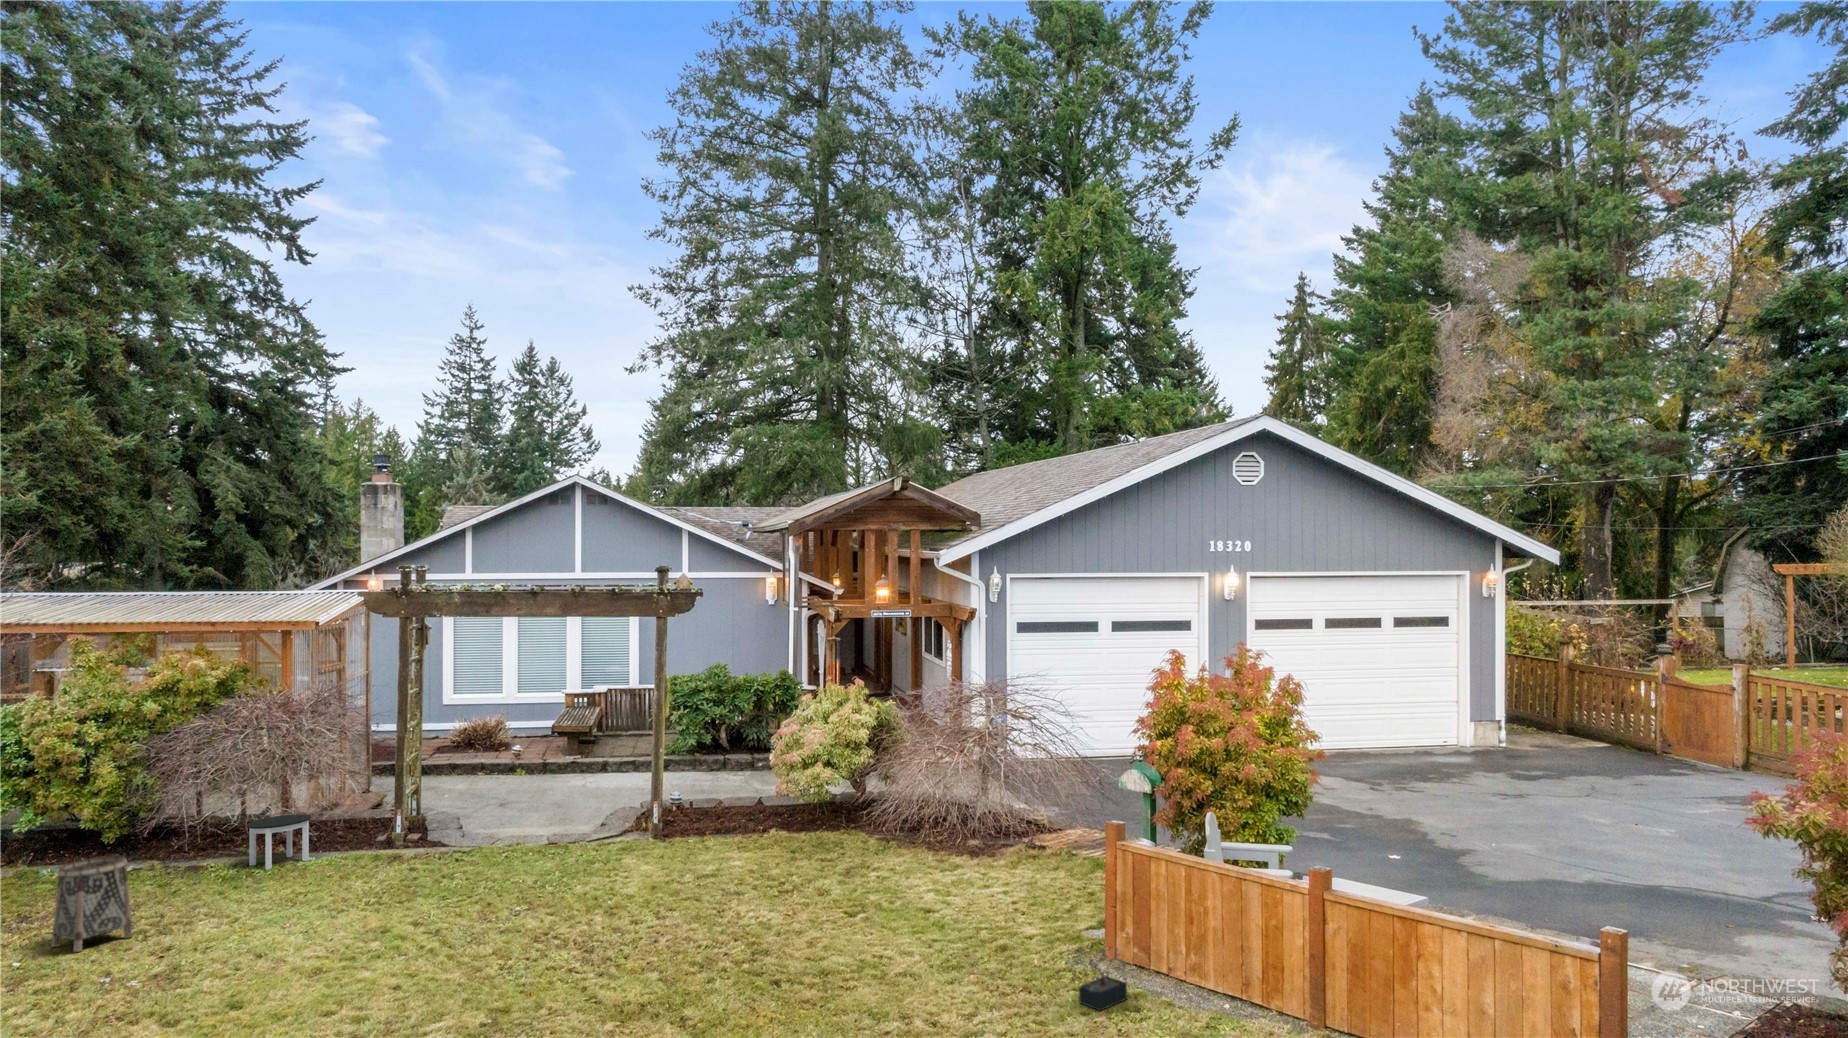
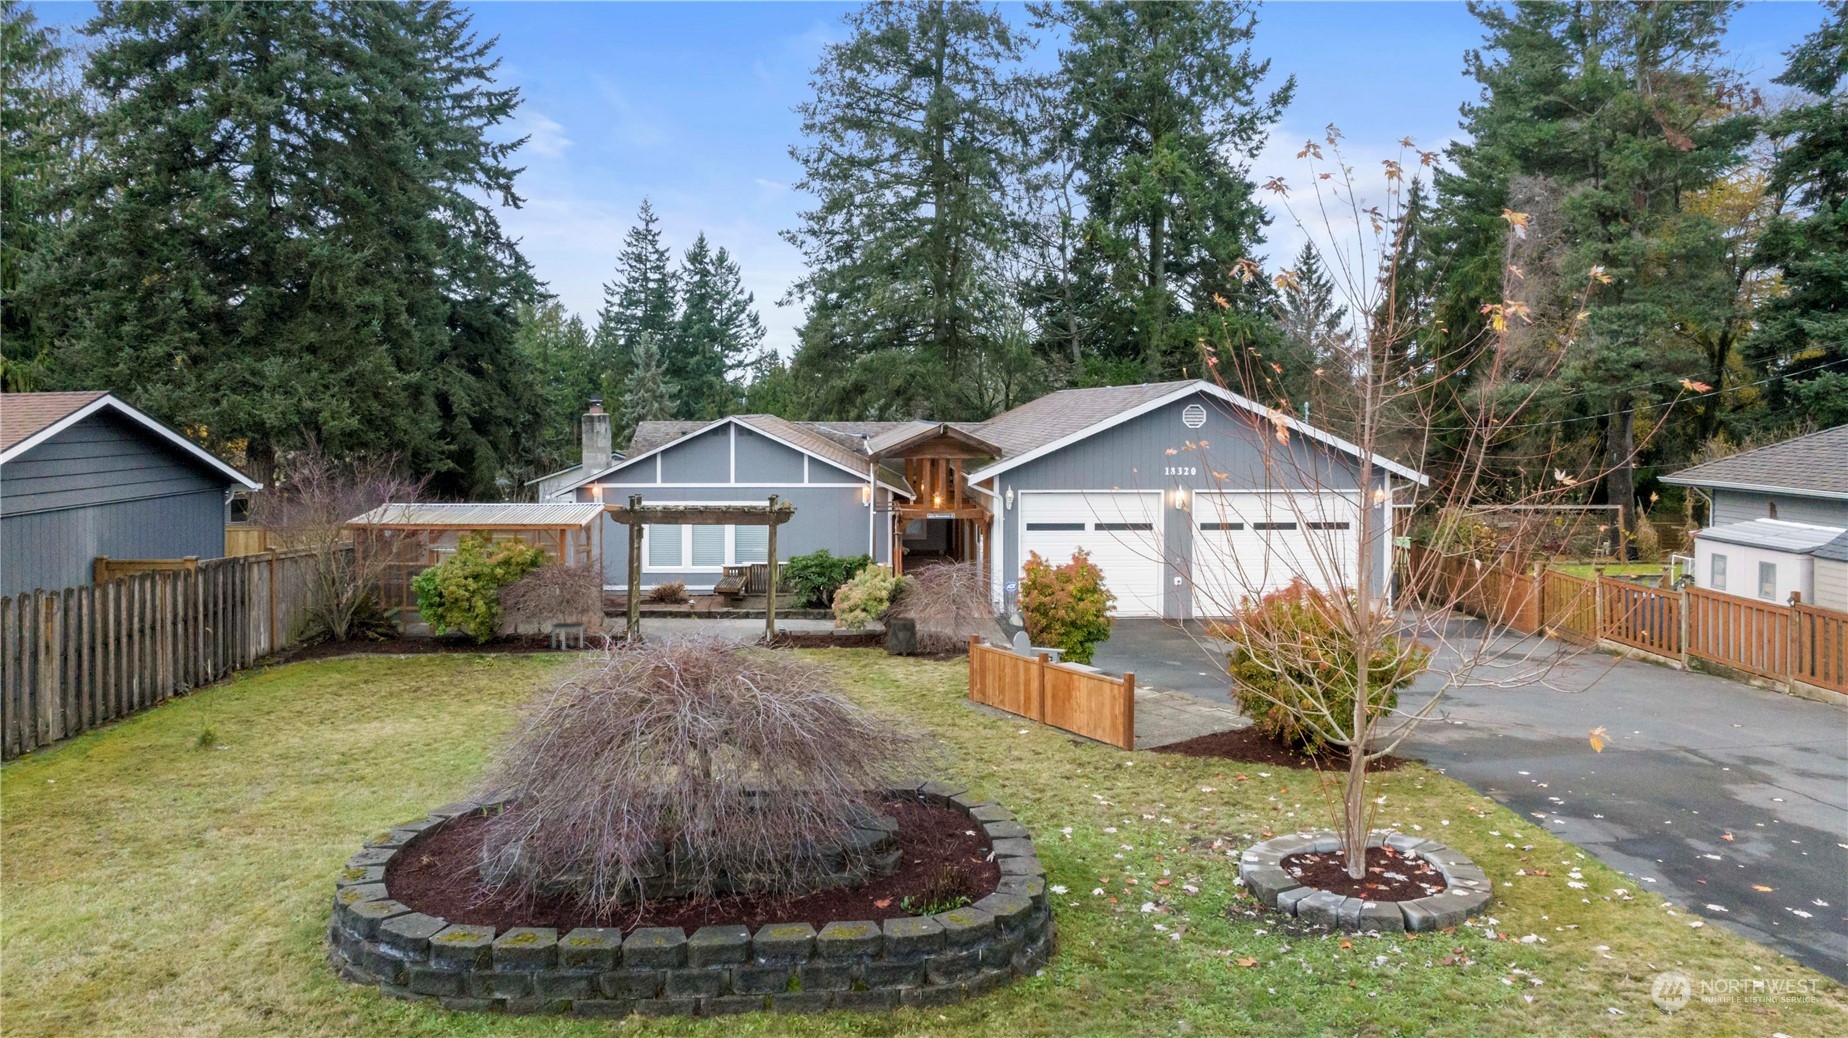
basket: present [52,856,132,952] -> present [887,617,918,656]
decorative plant: present [1066,946,1127,1011] -> none [946,683,977,711]

